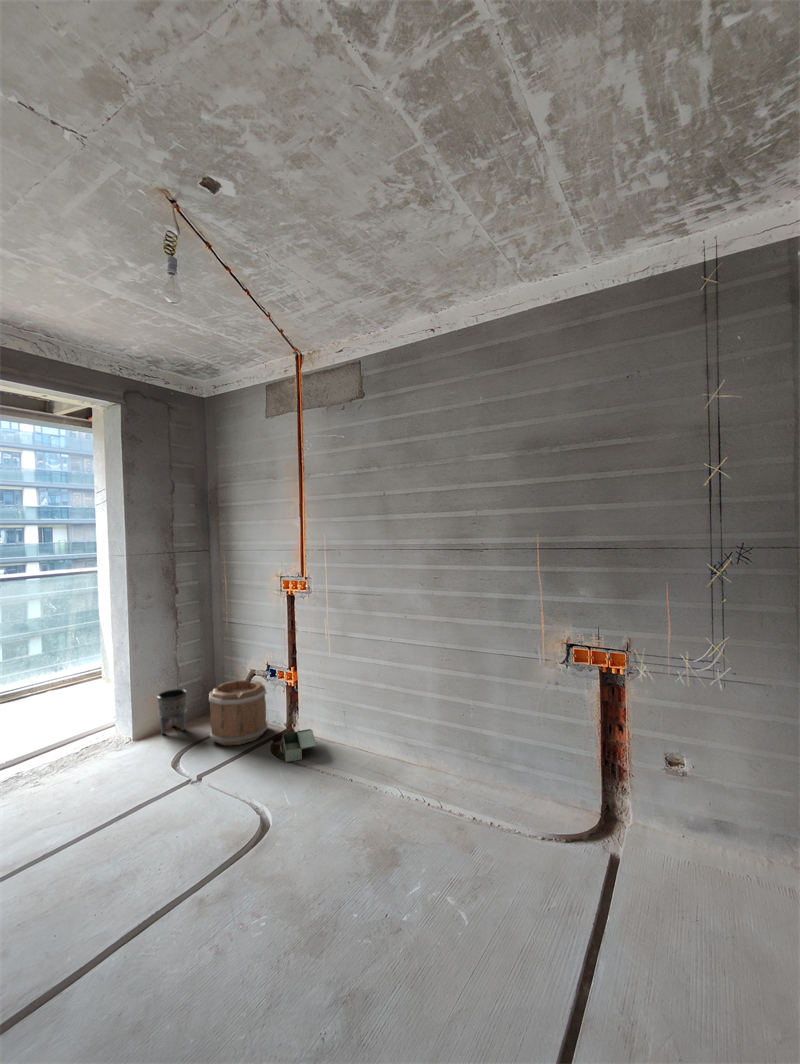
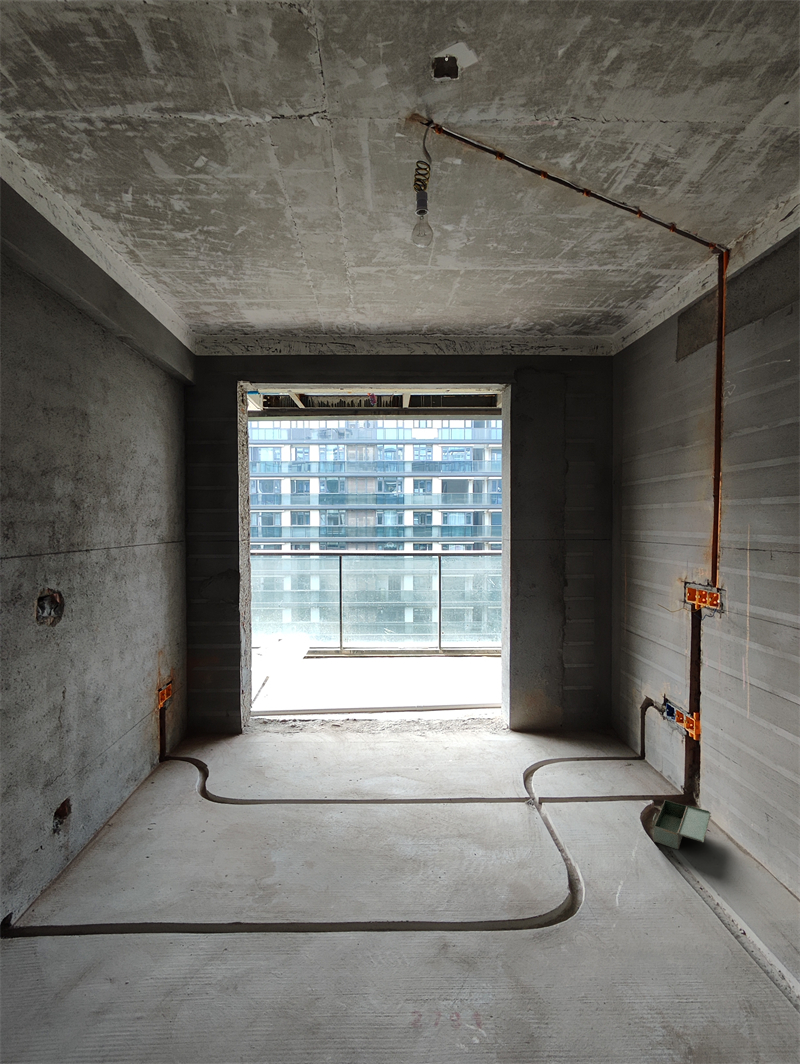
bucket: present [209,680,268,745] -> none [580,704,658,791]
planter: present [157,689,187,734] -> none [539,692,571,743]

